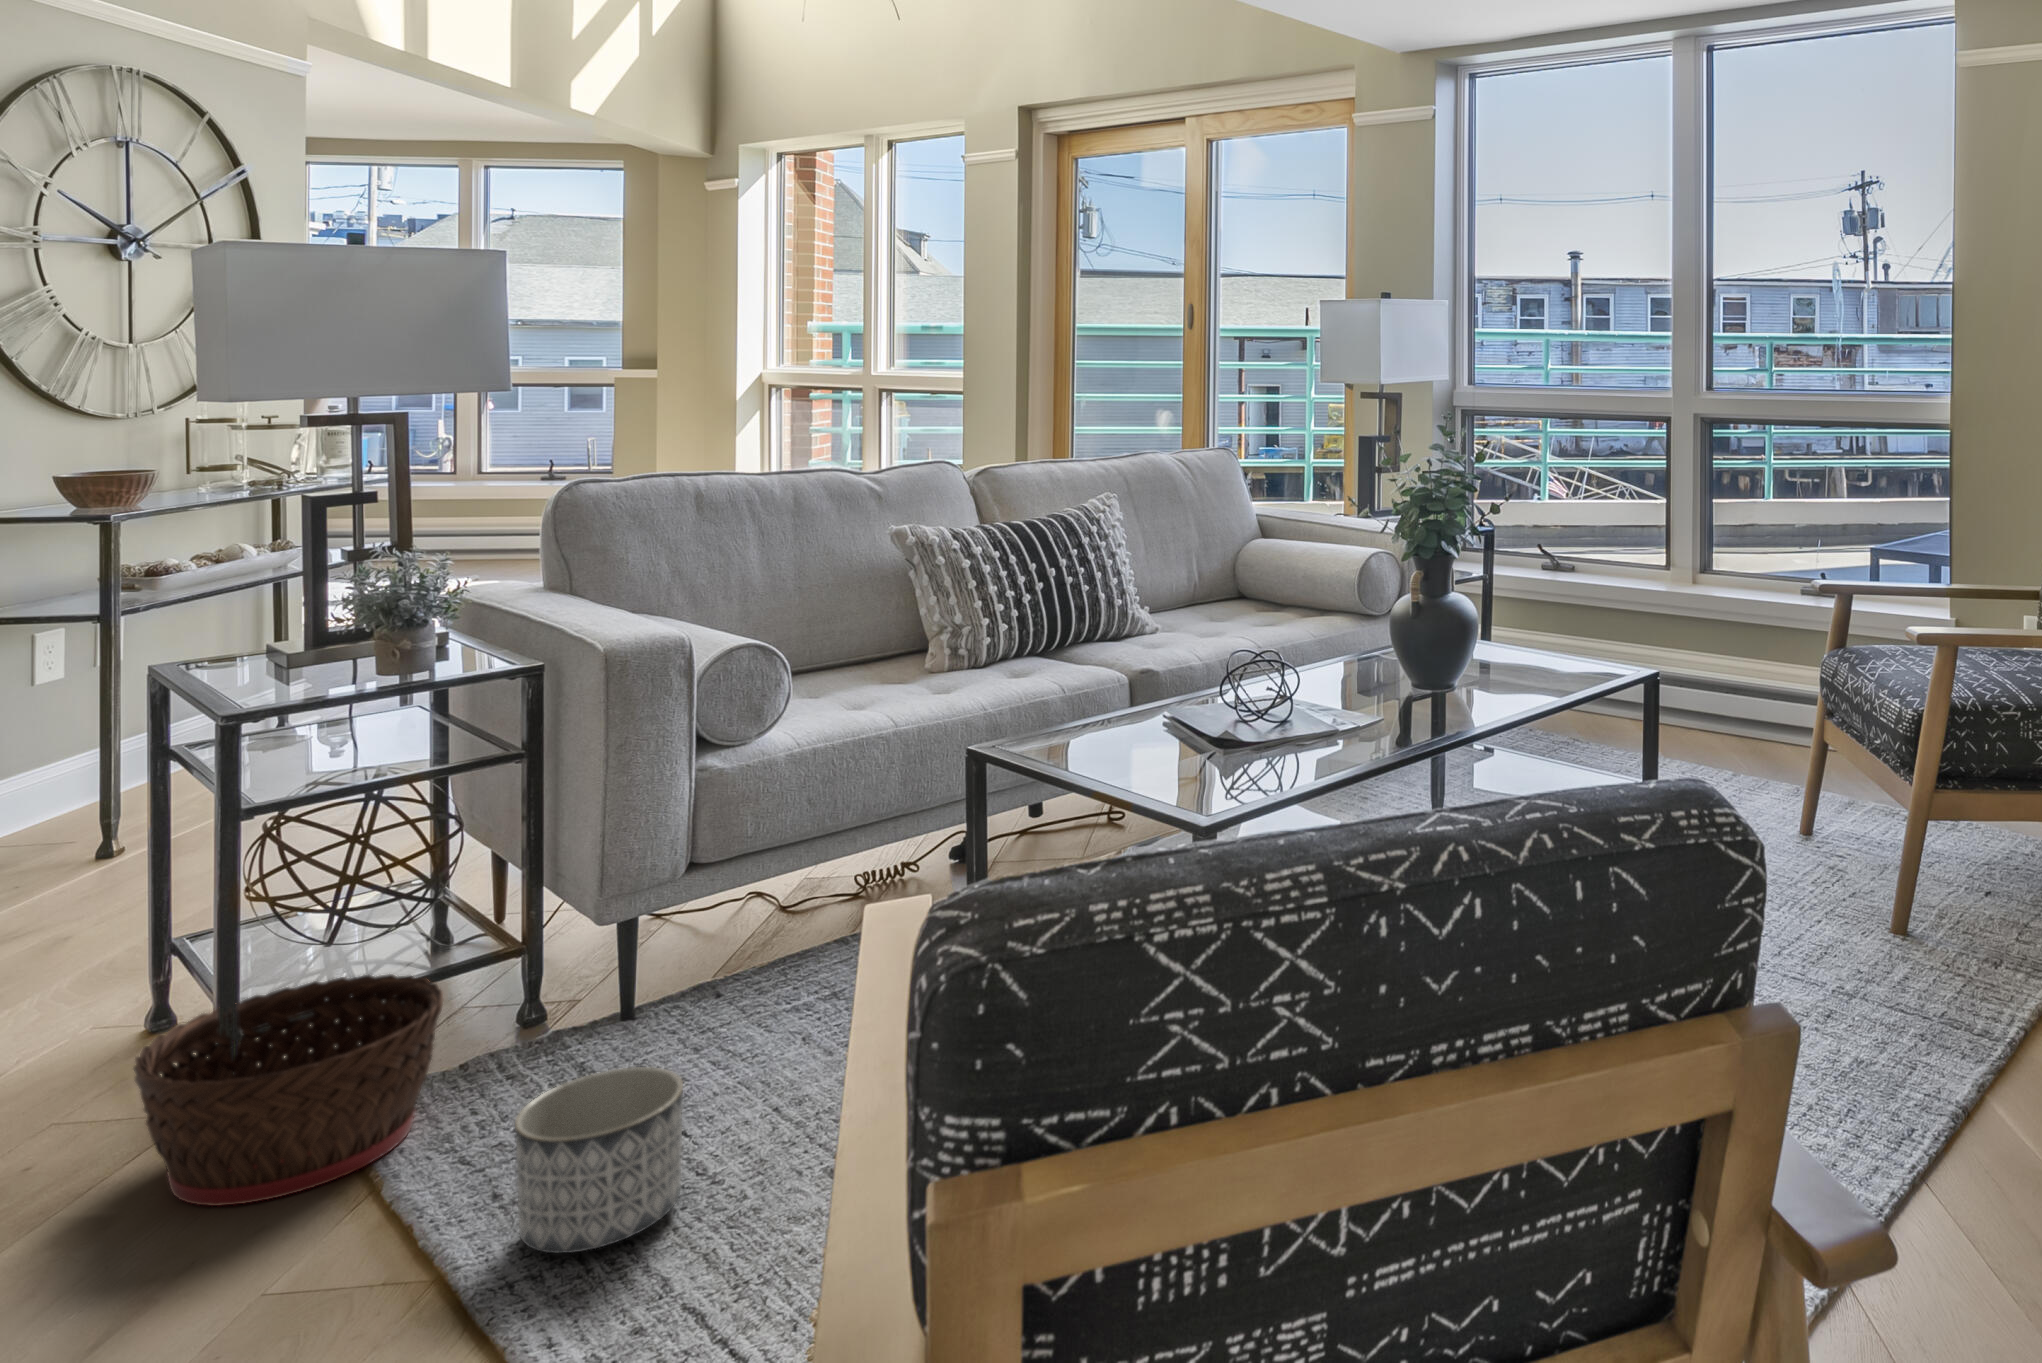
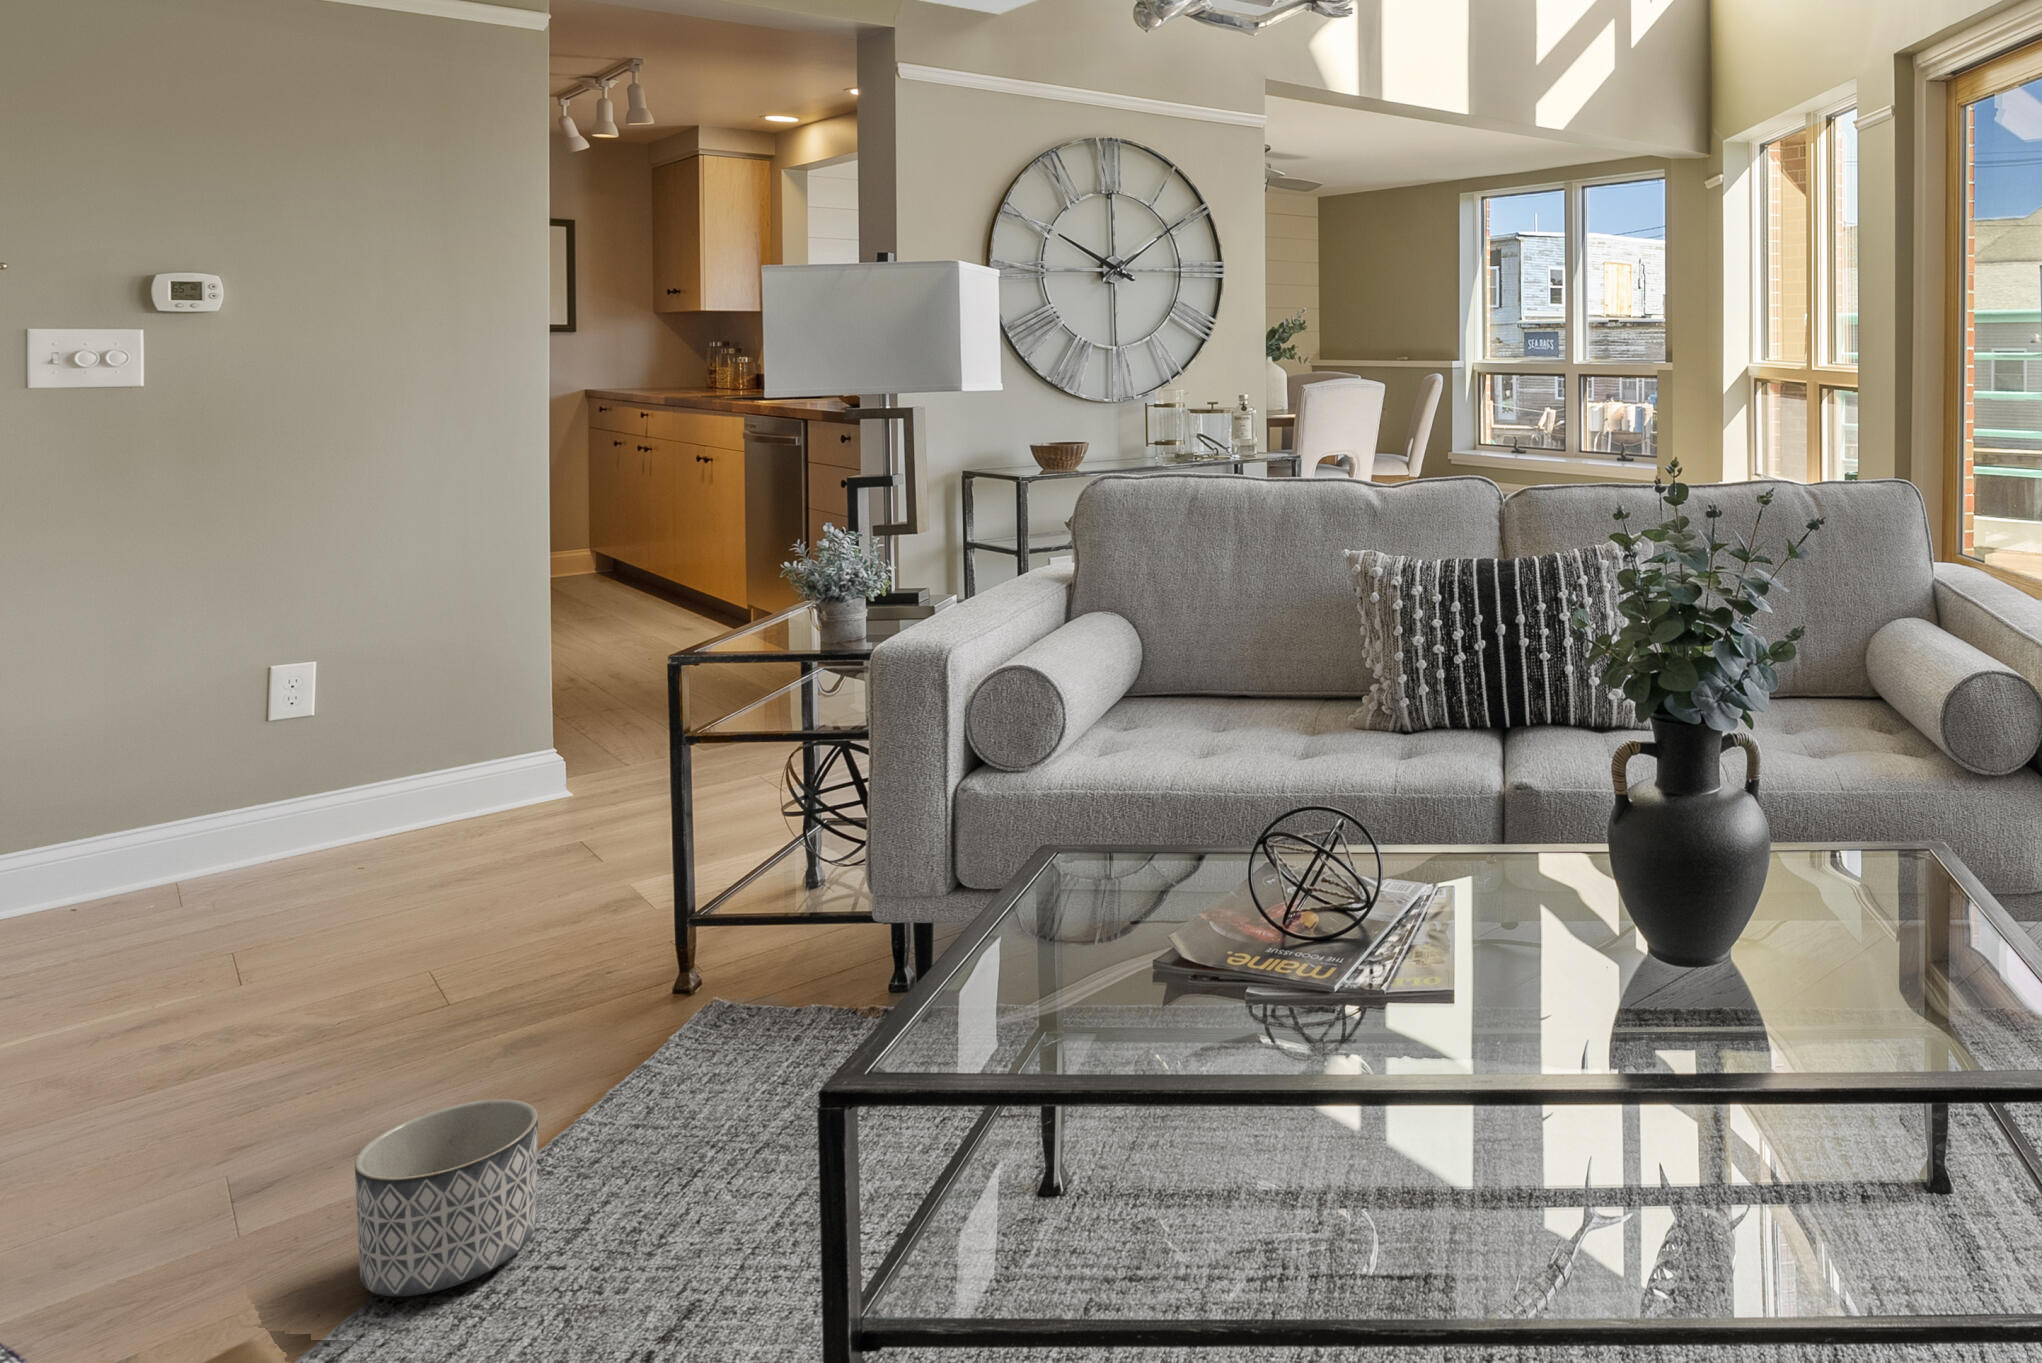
basket: present [134,974,443,1206] -> none [434,908,684,1100]

